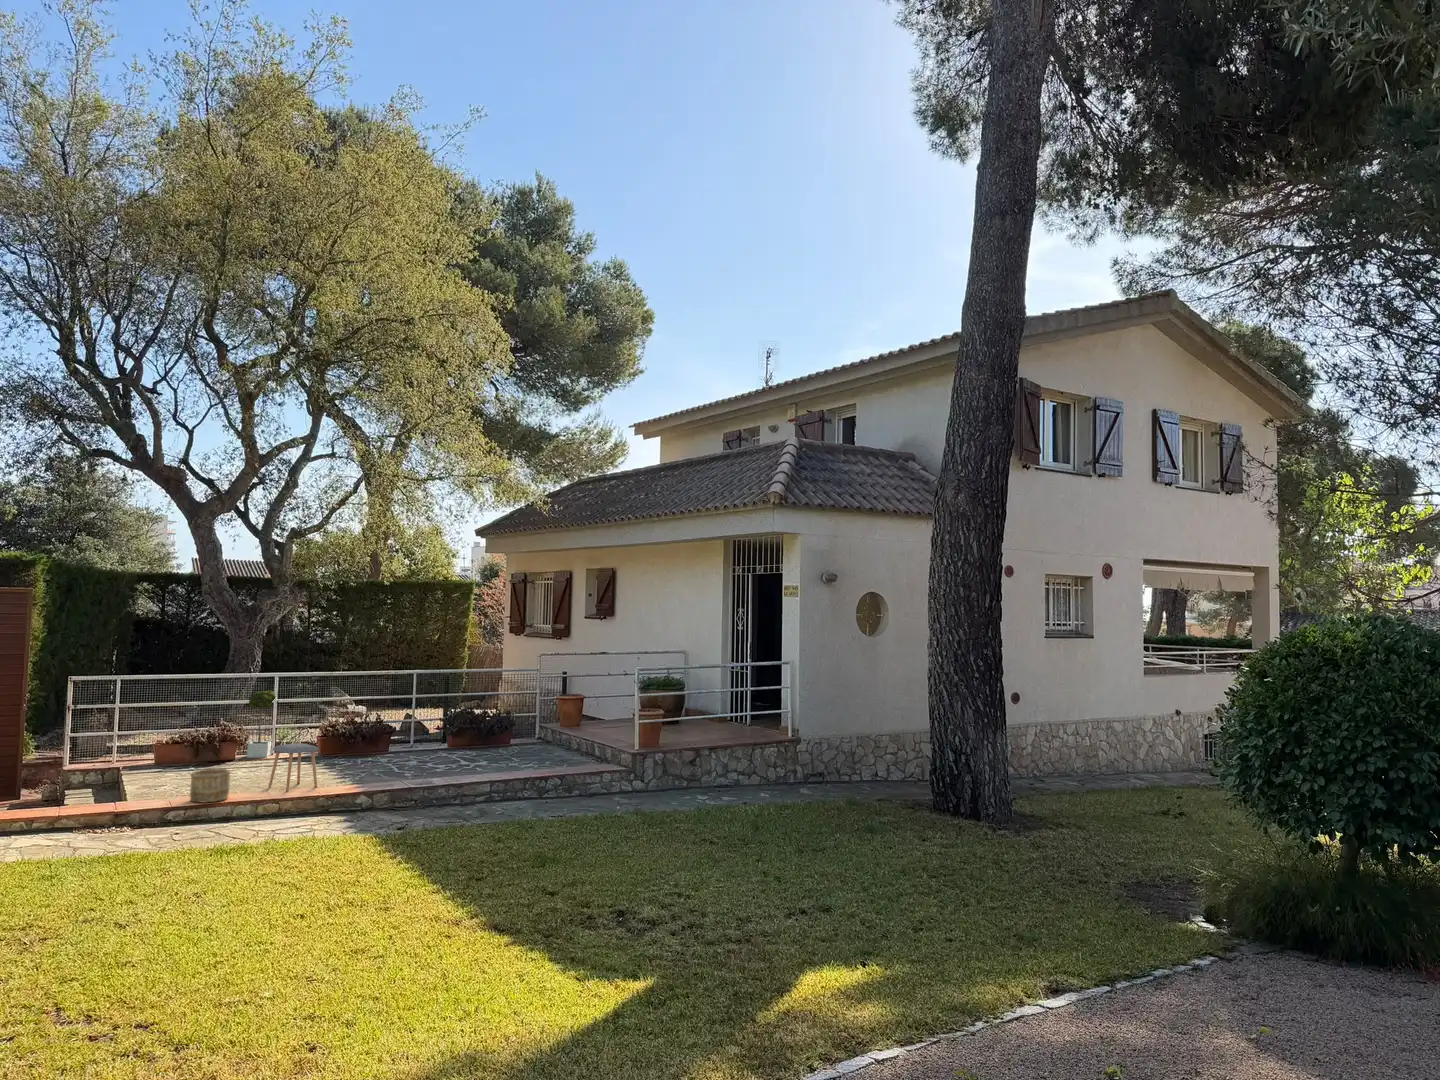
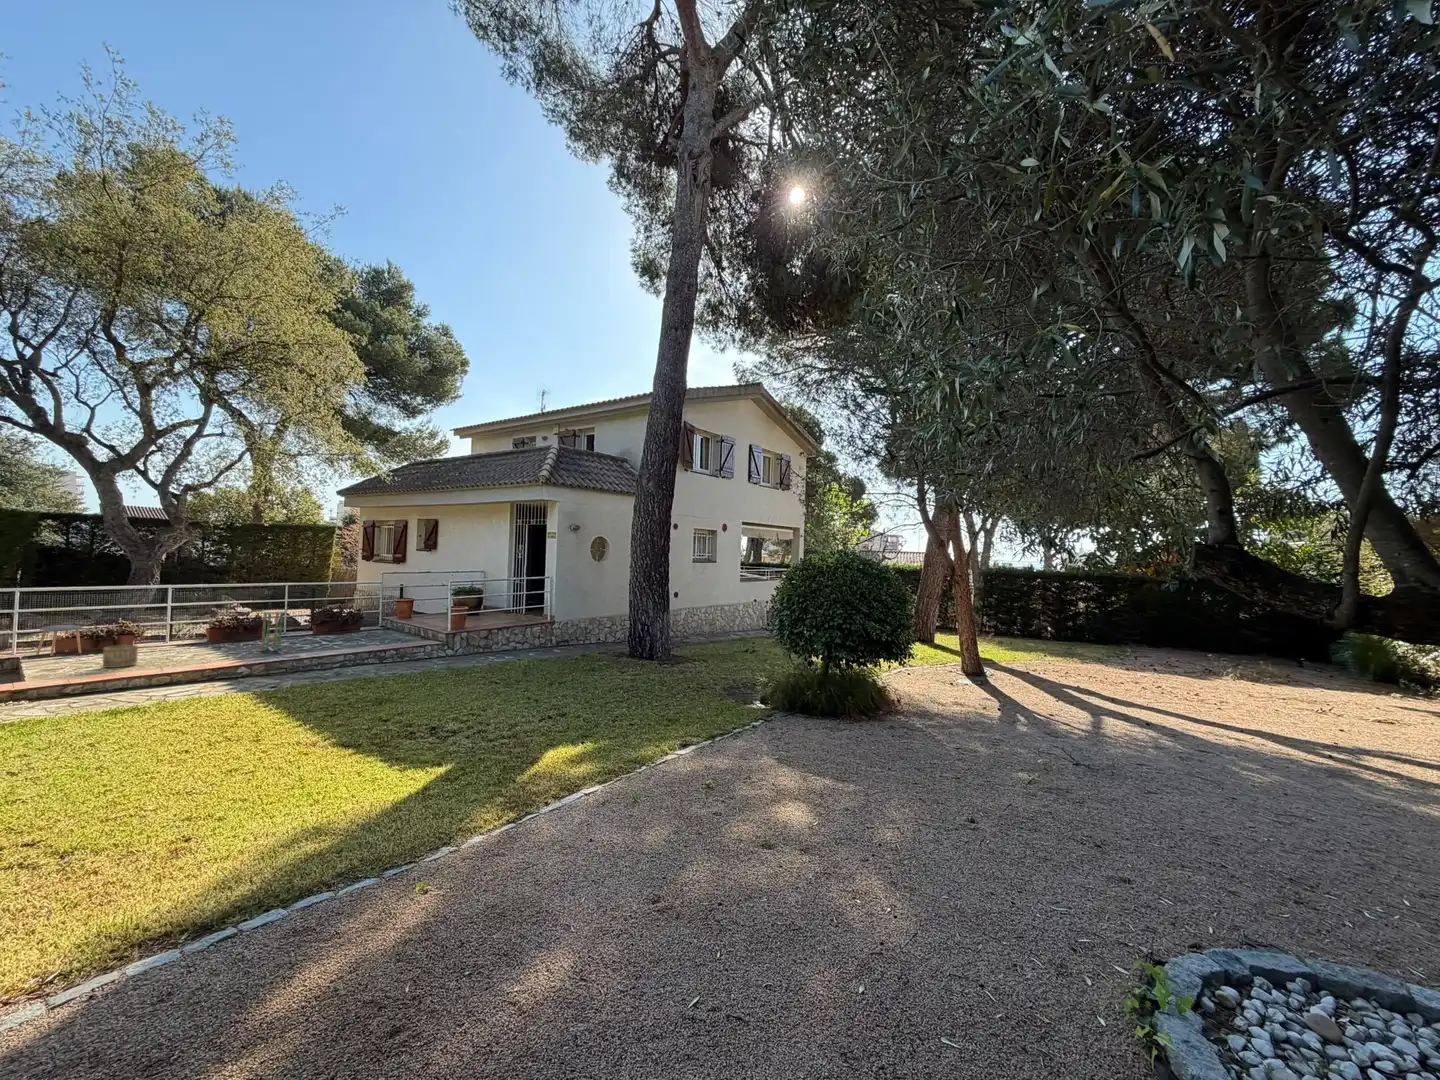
potted tree: present [247,690,279,758] -> none [149,594,177,642]
side table: none [378,719,410,782] -> present [261,610,286,651]
stool: present [269,744,319,791] -> present [36,625,83,656]

